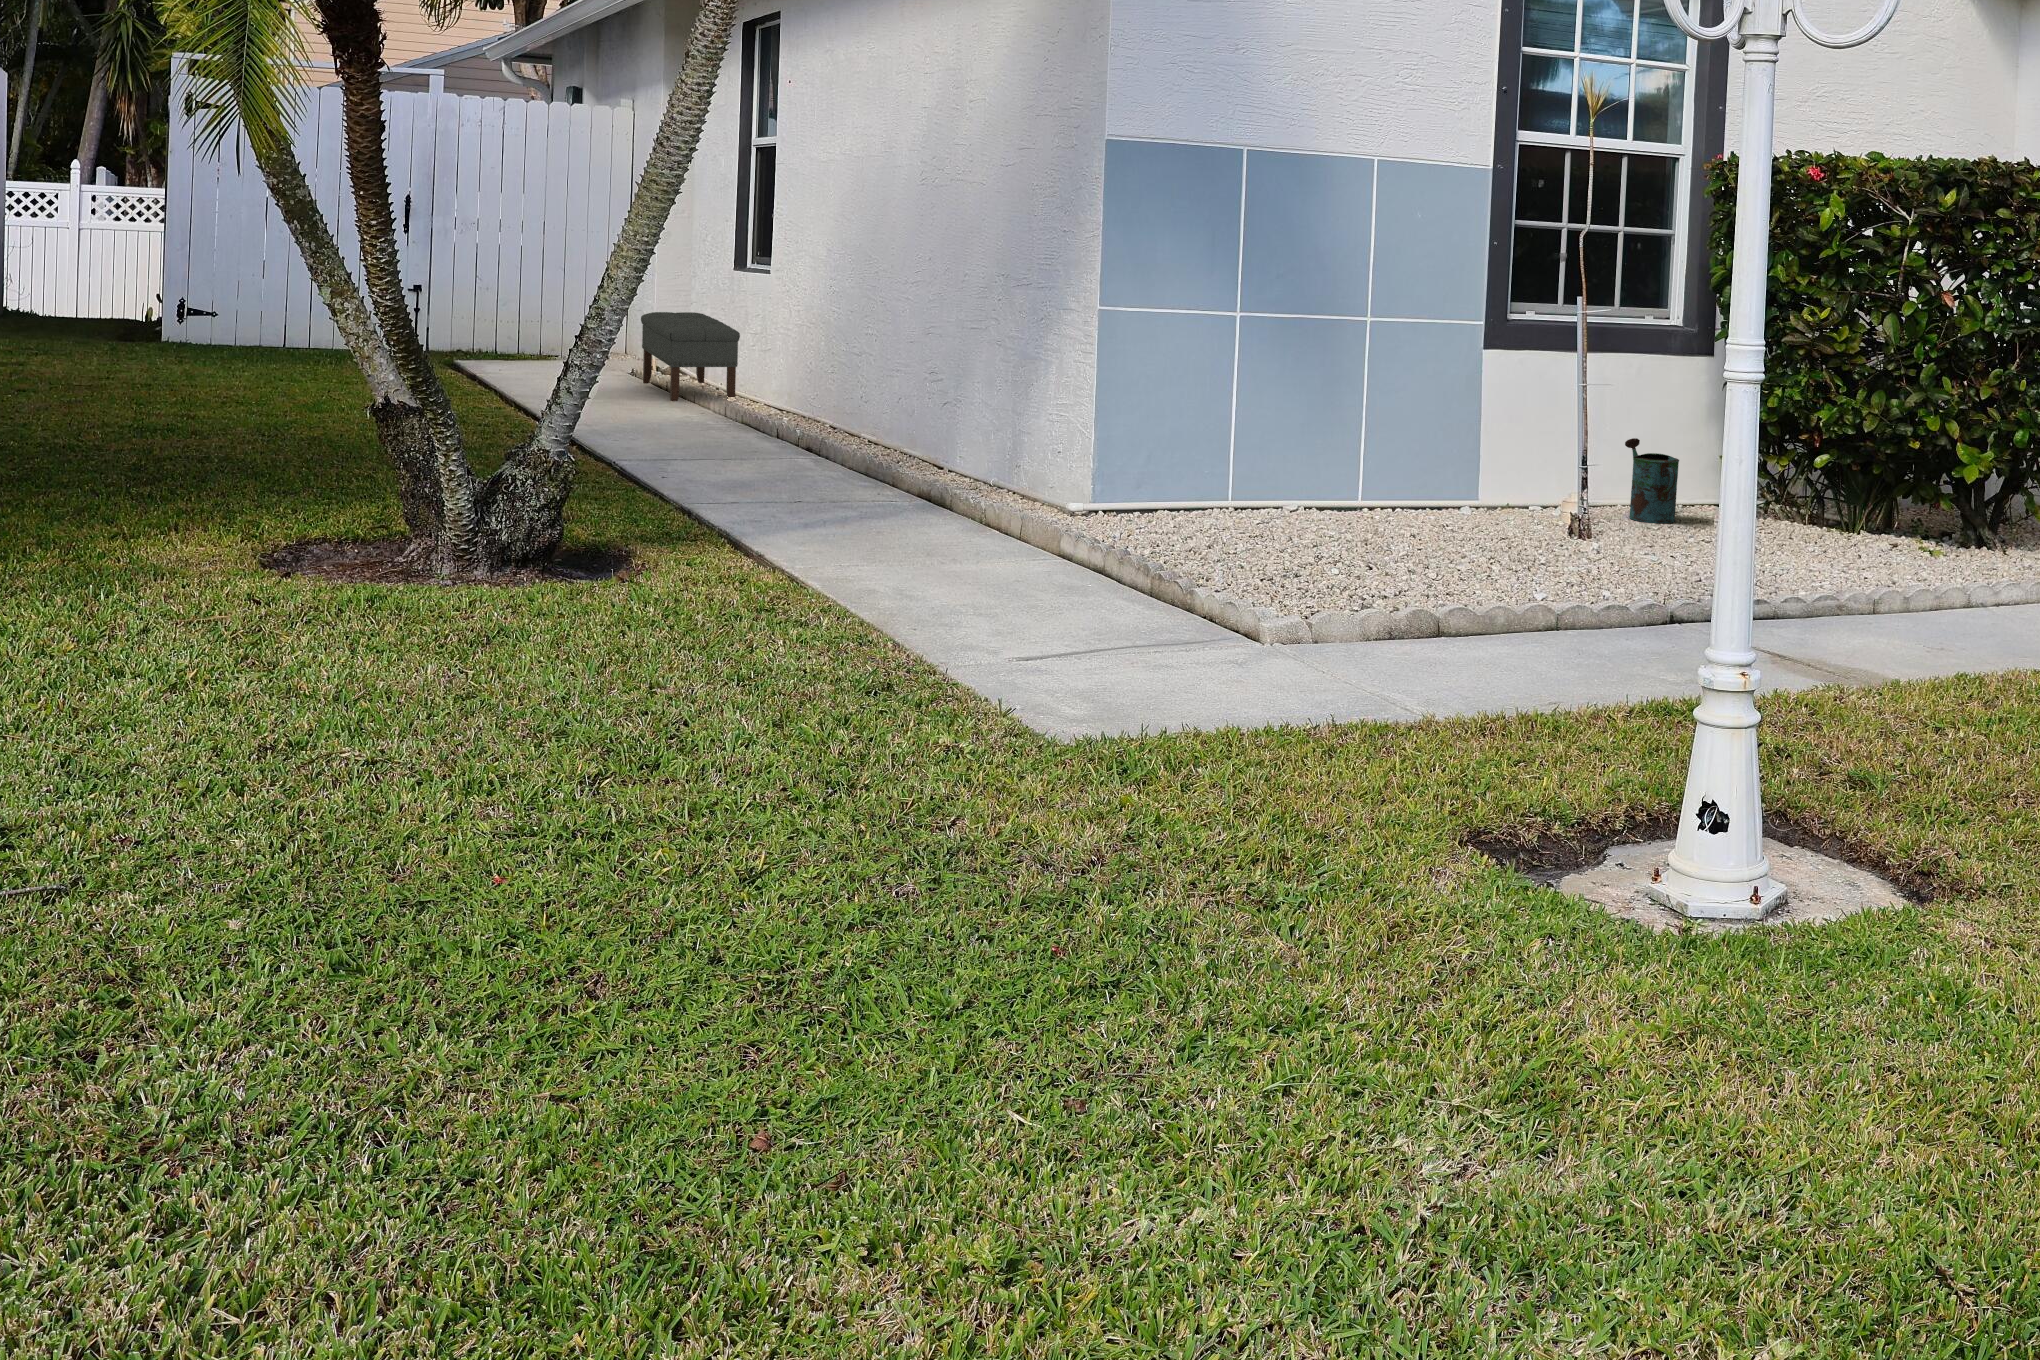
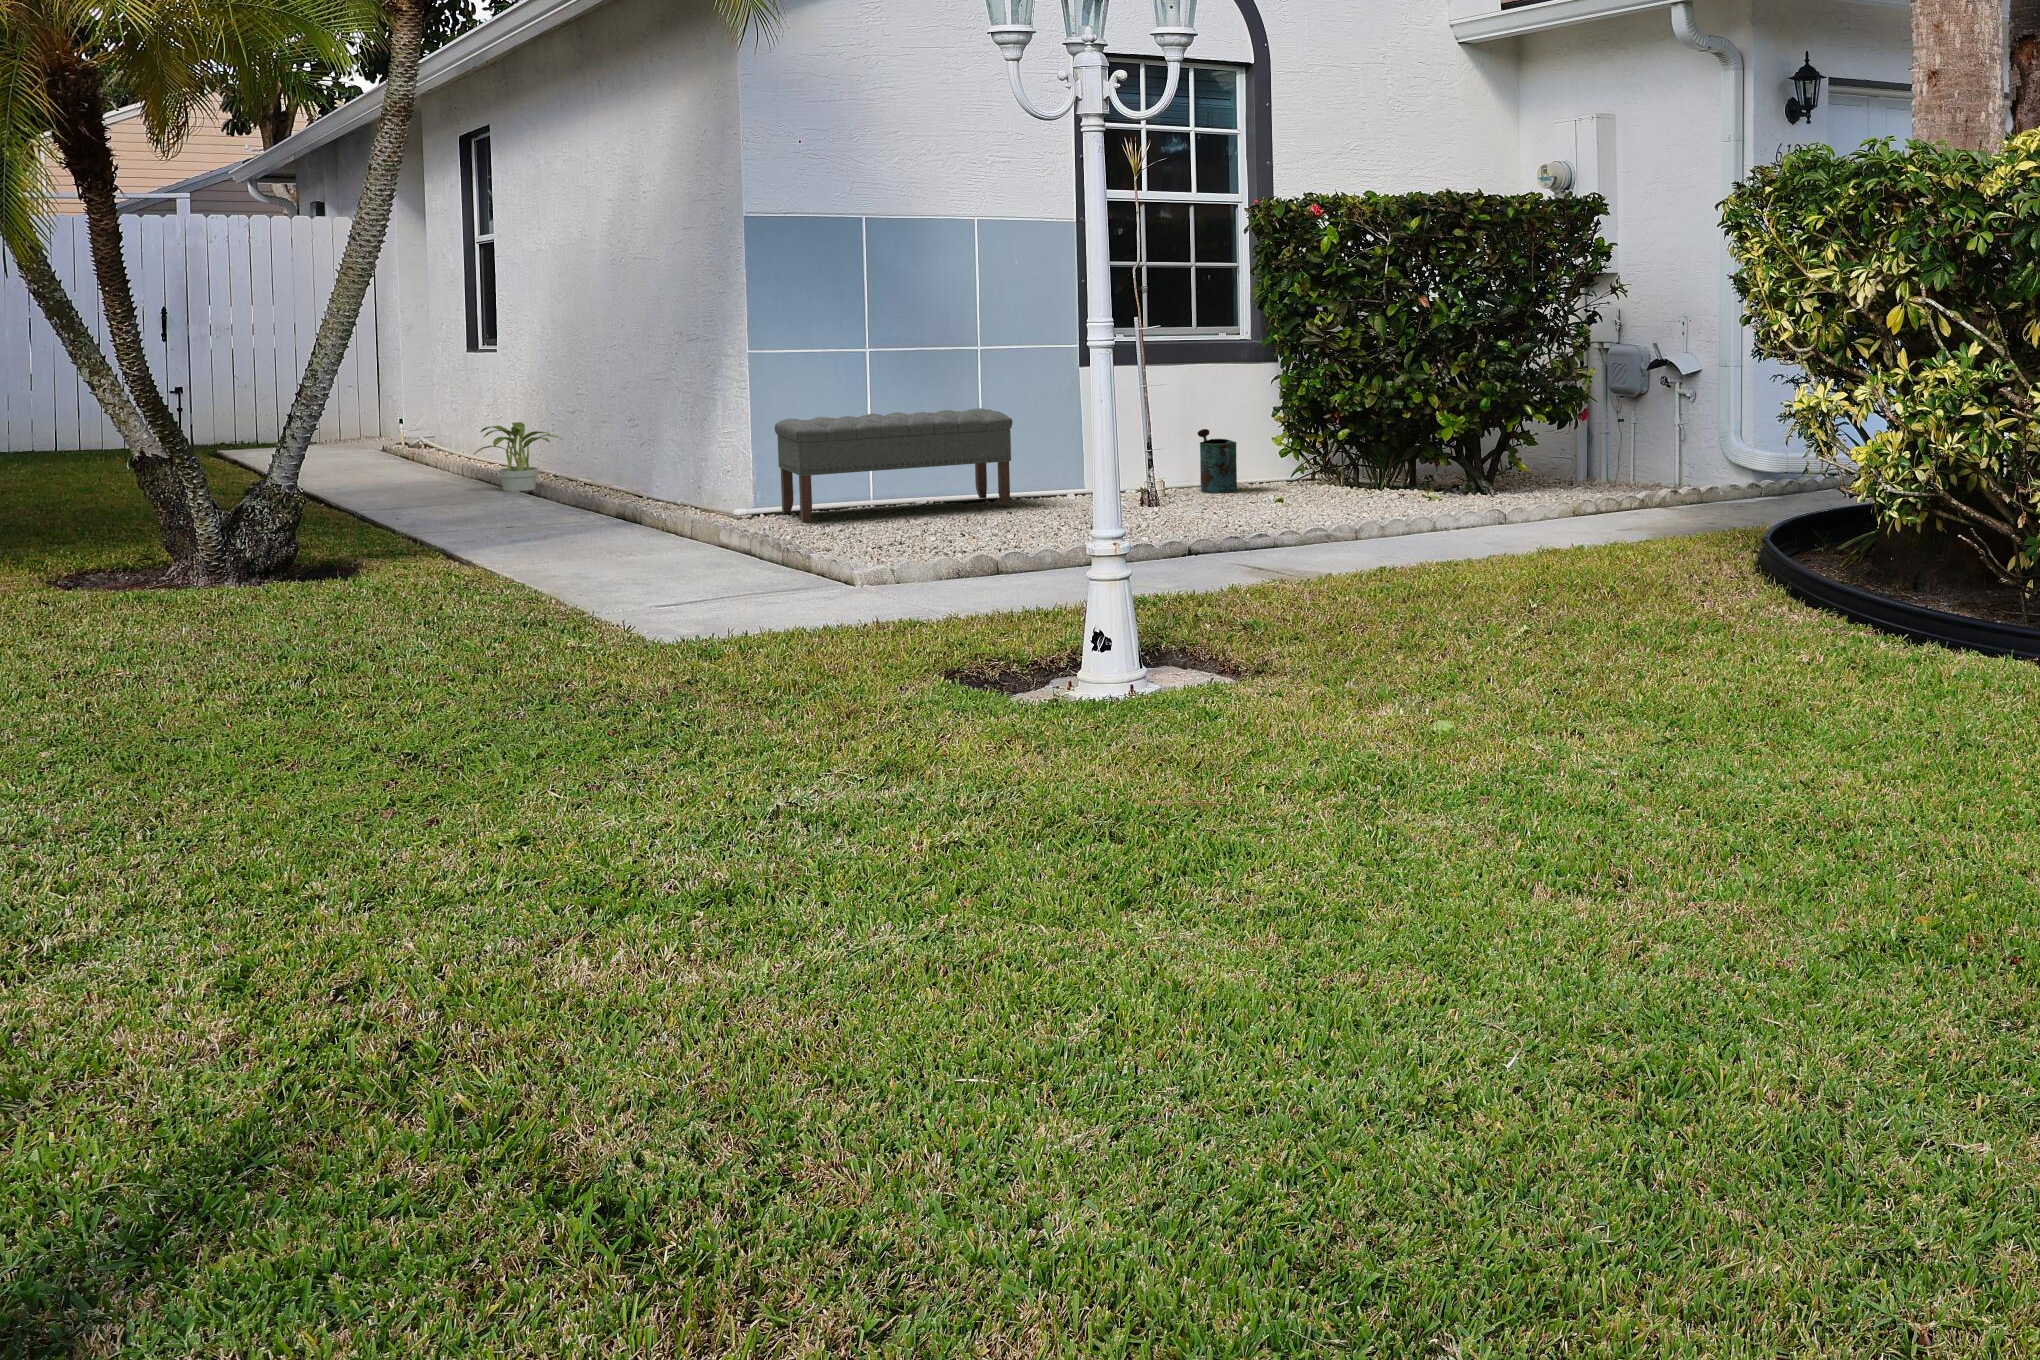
bench: present [641,312,740,401] -> present [775,408,1012,523]
potted plant: none [745,361,845,443] -> present [474,422,561,491]

